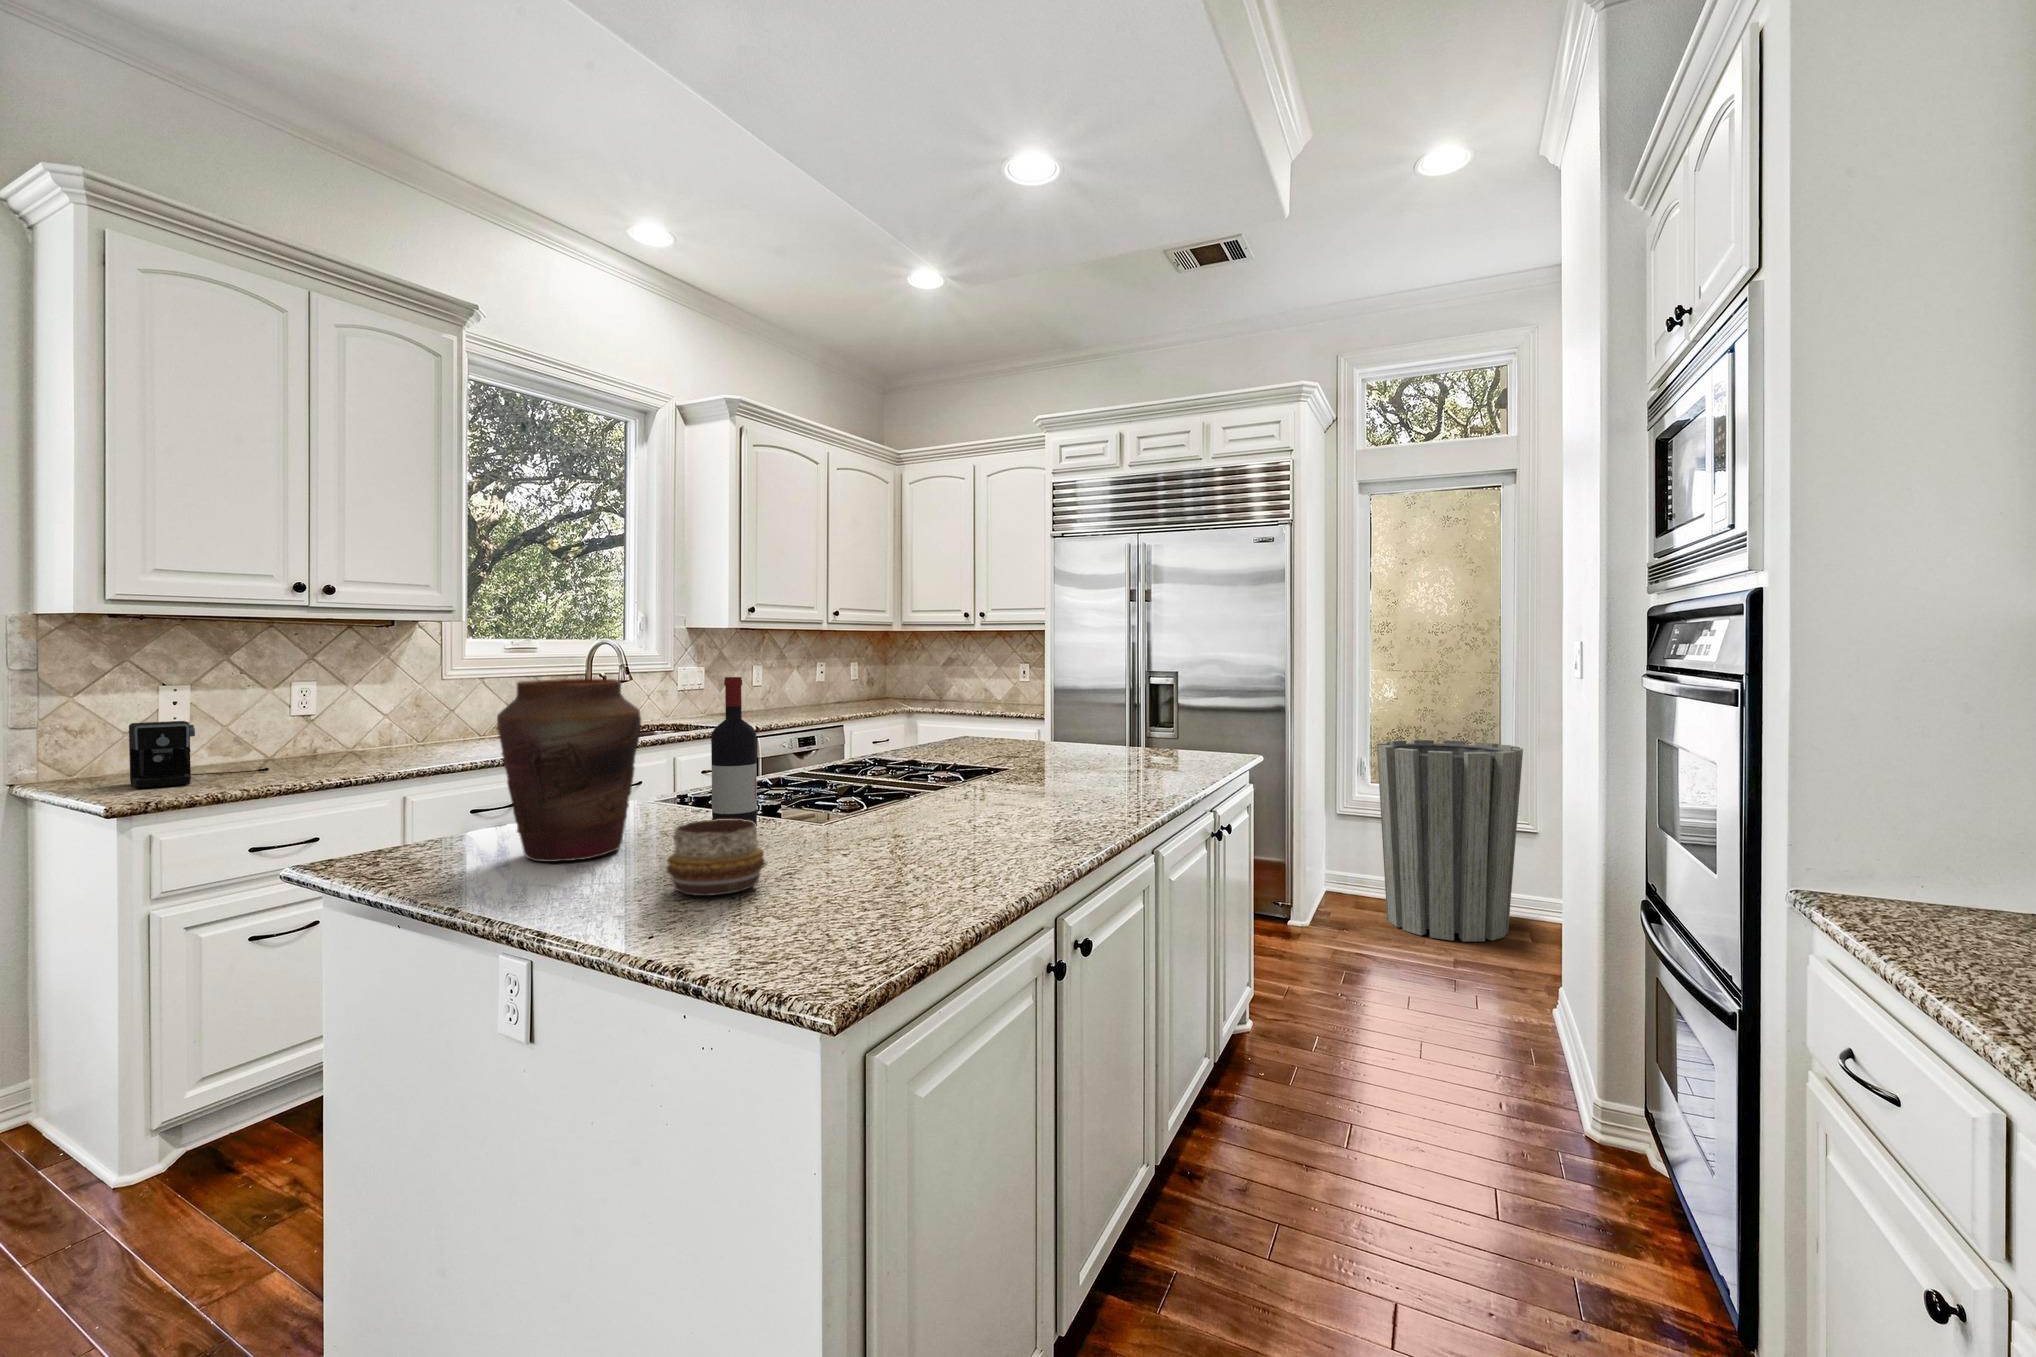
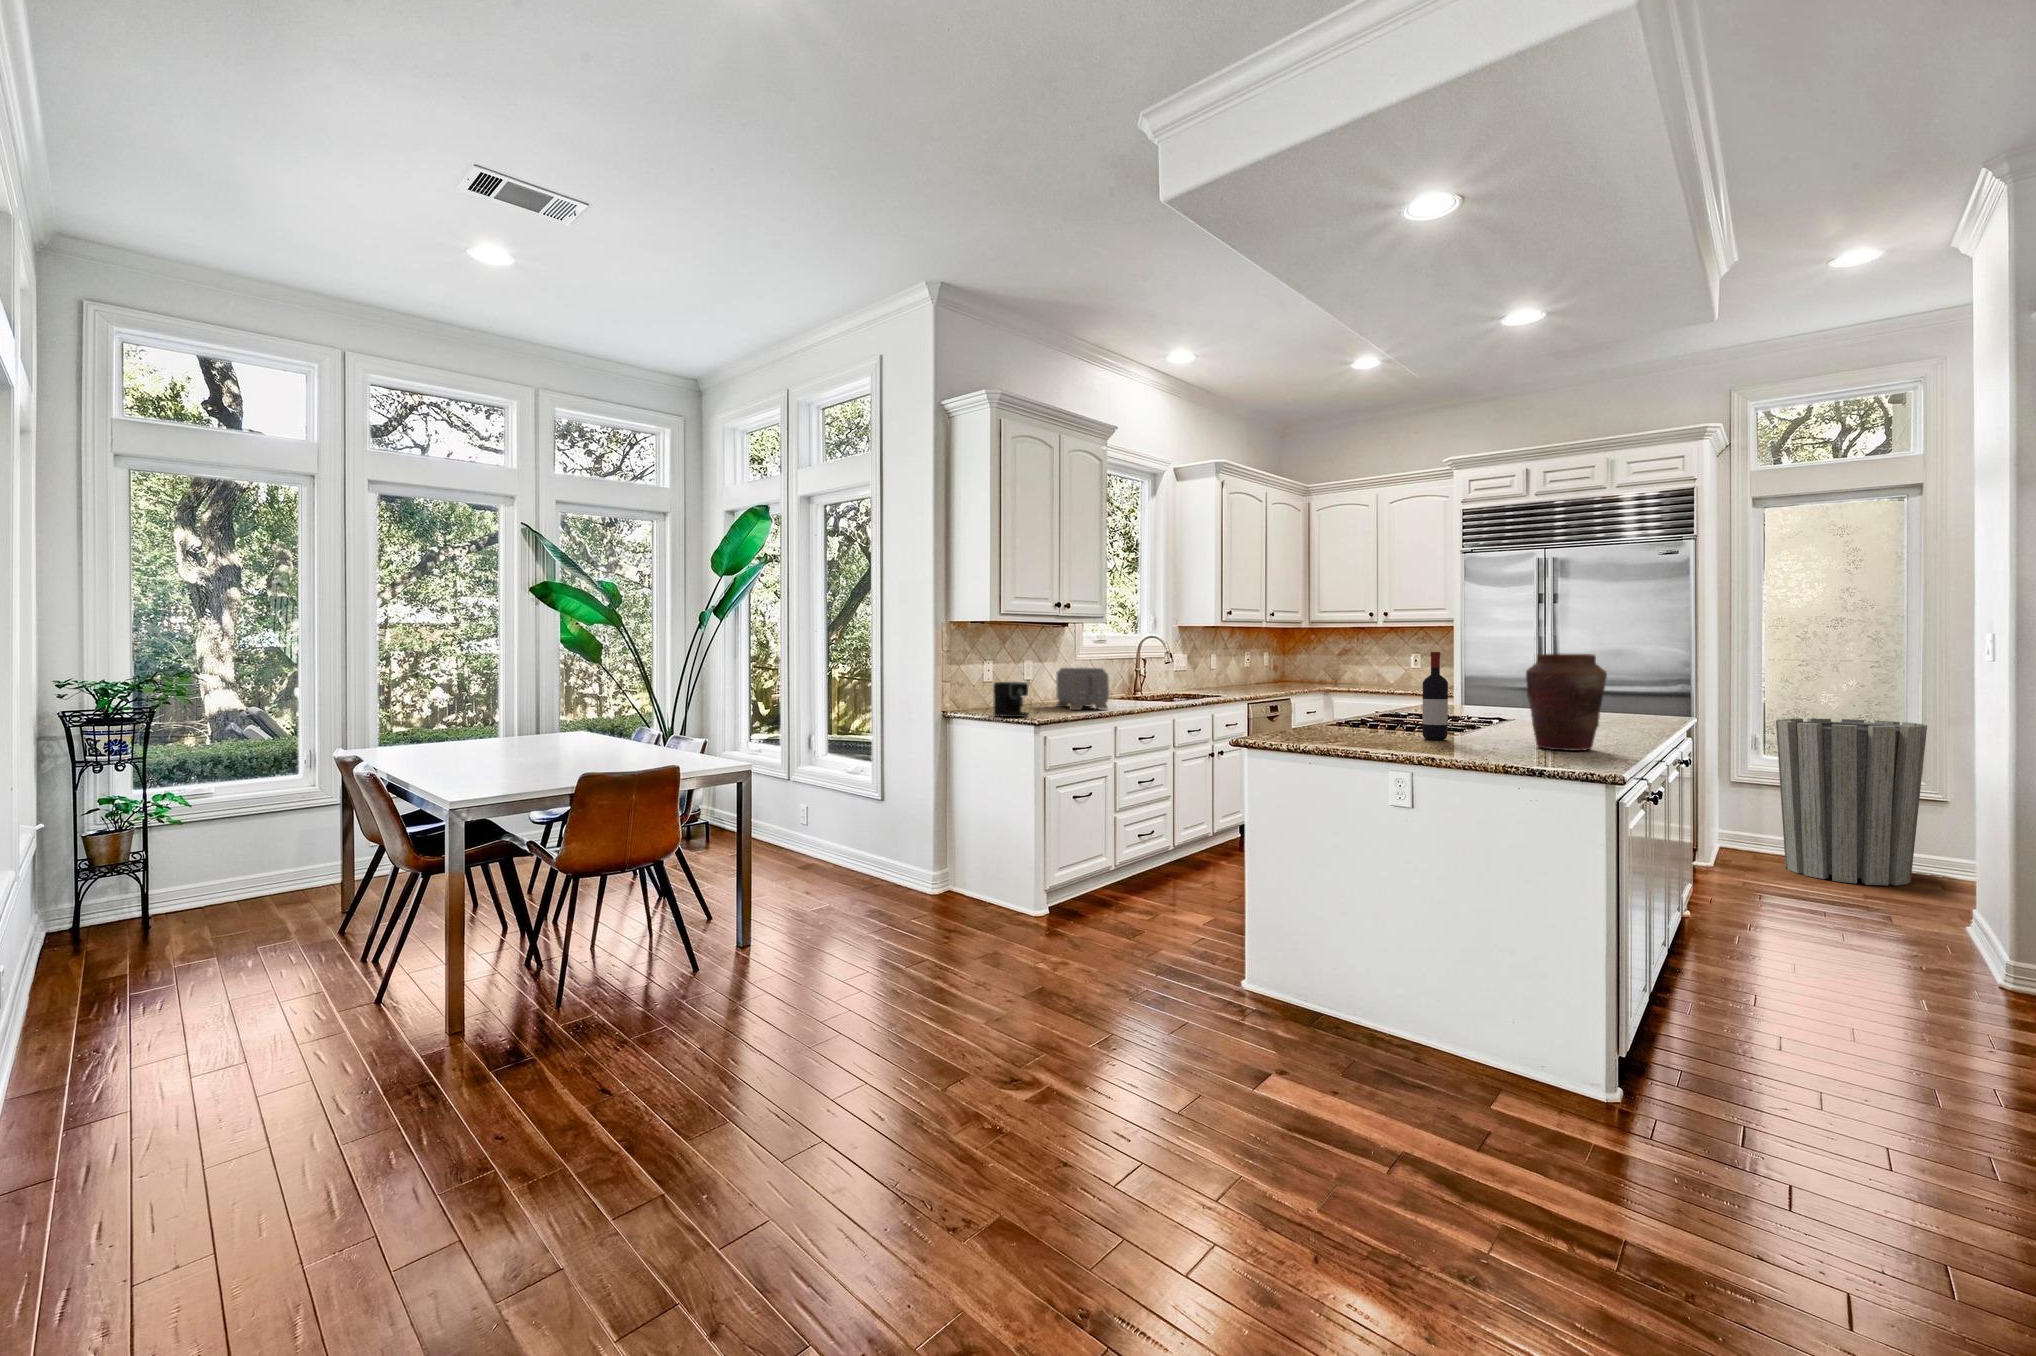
vase: present [497,679,641,862] -> present [1526,654,1607,751]
toaster: none [360,689,449,761] -> present [1056,668,1109,710]
decorative bowl: present [667,819,765,896] -> none [1460,720,1511,752]

